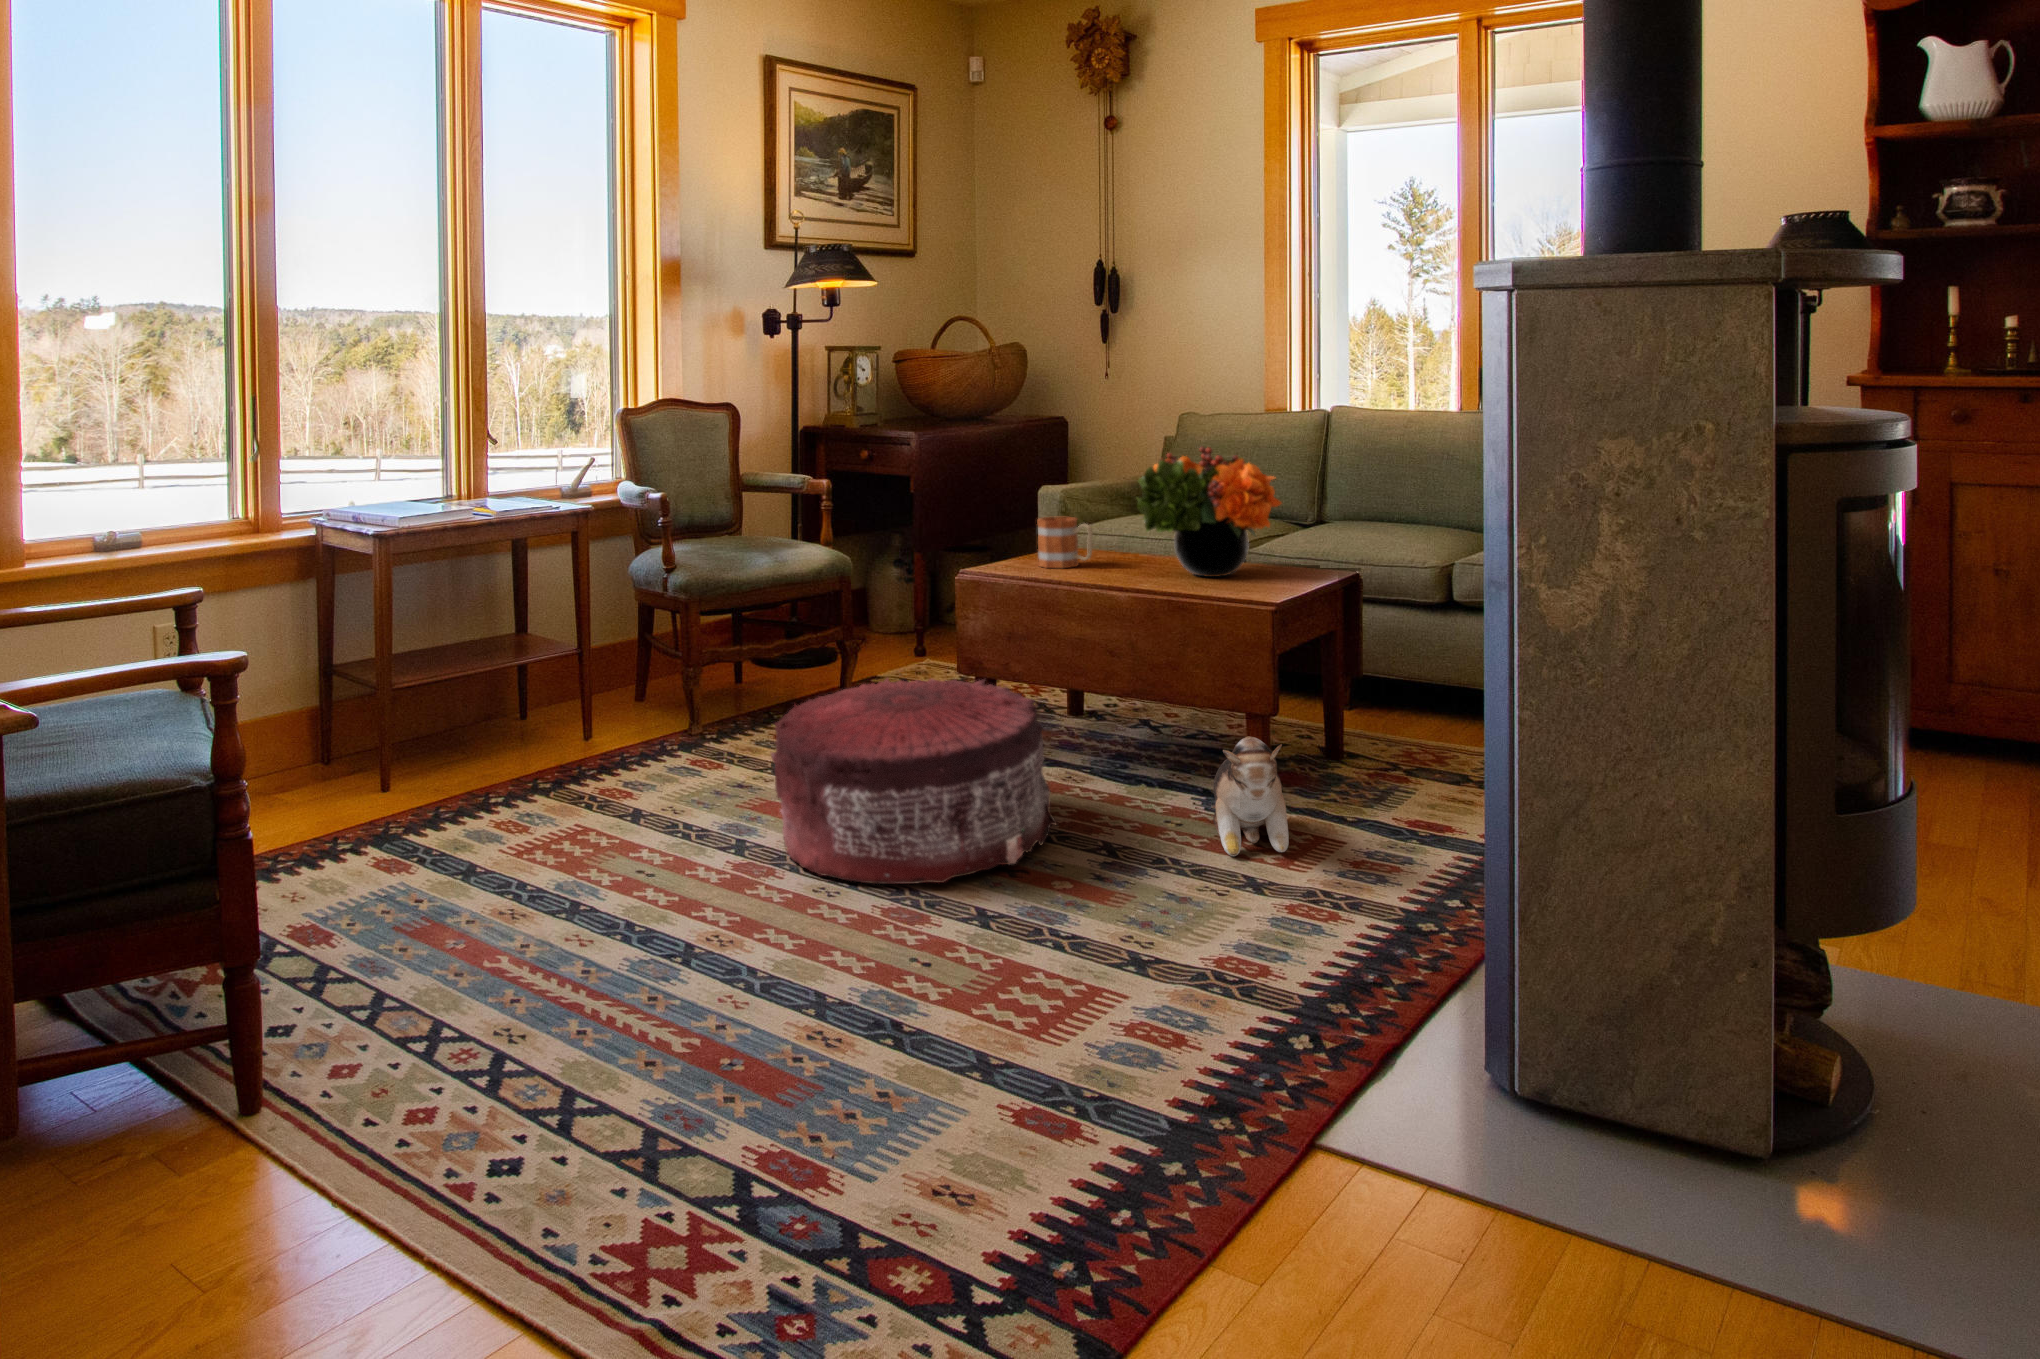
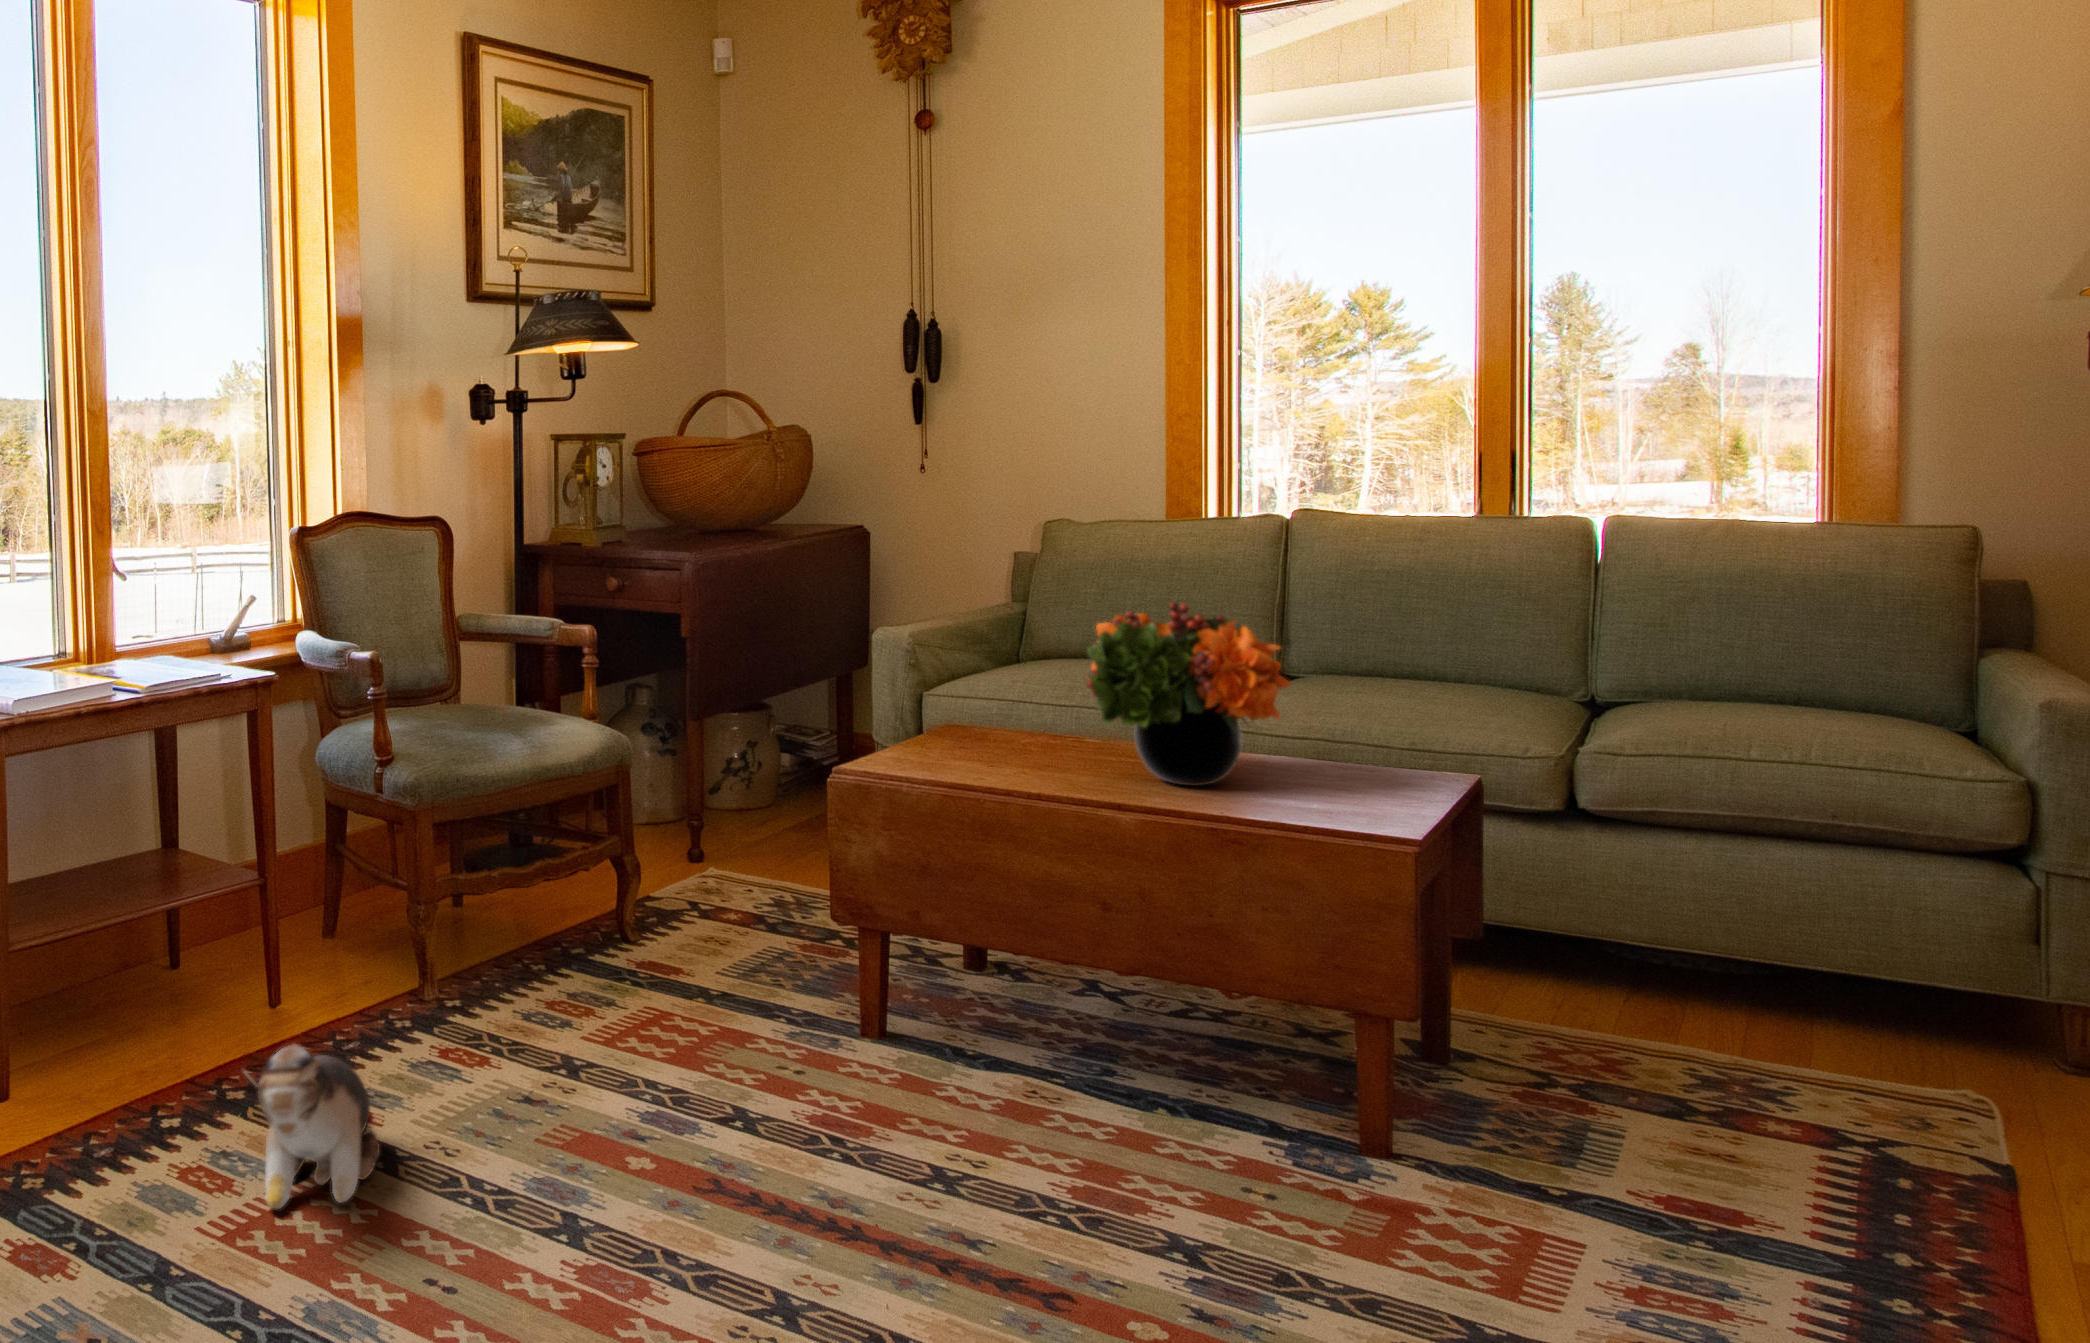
mug: present [1037,517,1093,568] -> none [929,692,1011,768]
pouf: present [771,678,1057,884] -> none [614,941,1031,1288]
plush toy: present [1213,736,1289,856] -> present [244,1044,380,1209]

